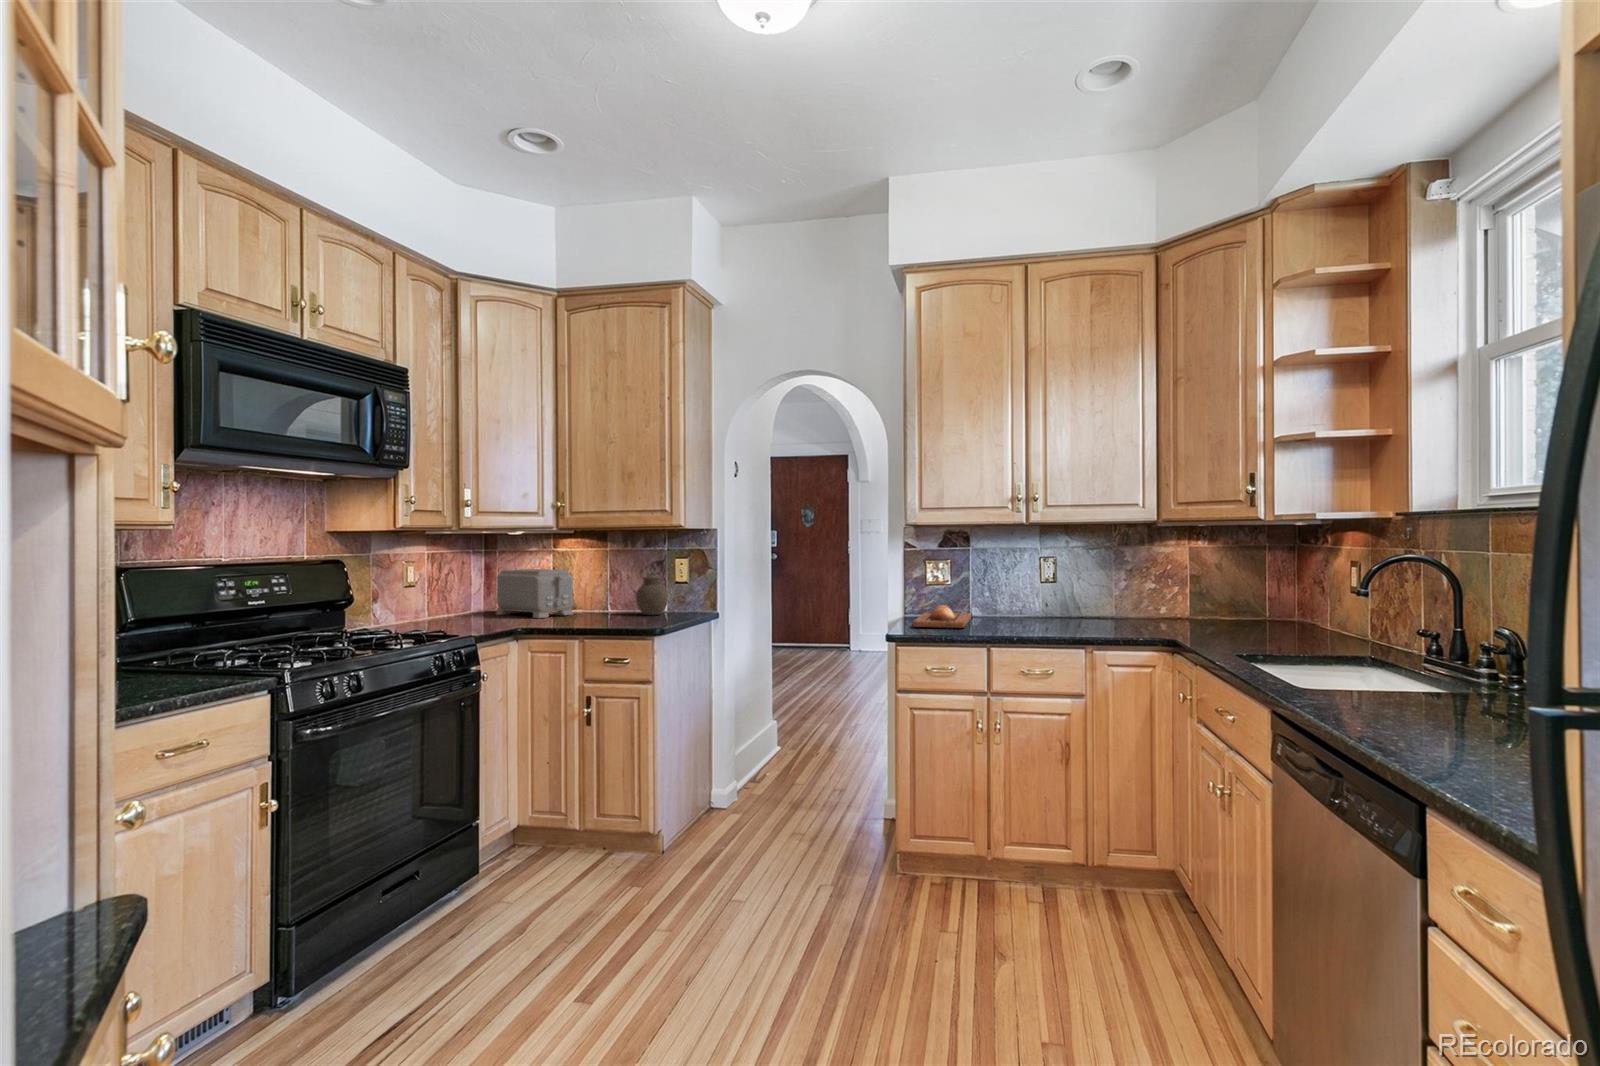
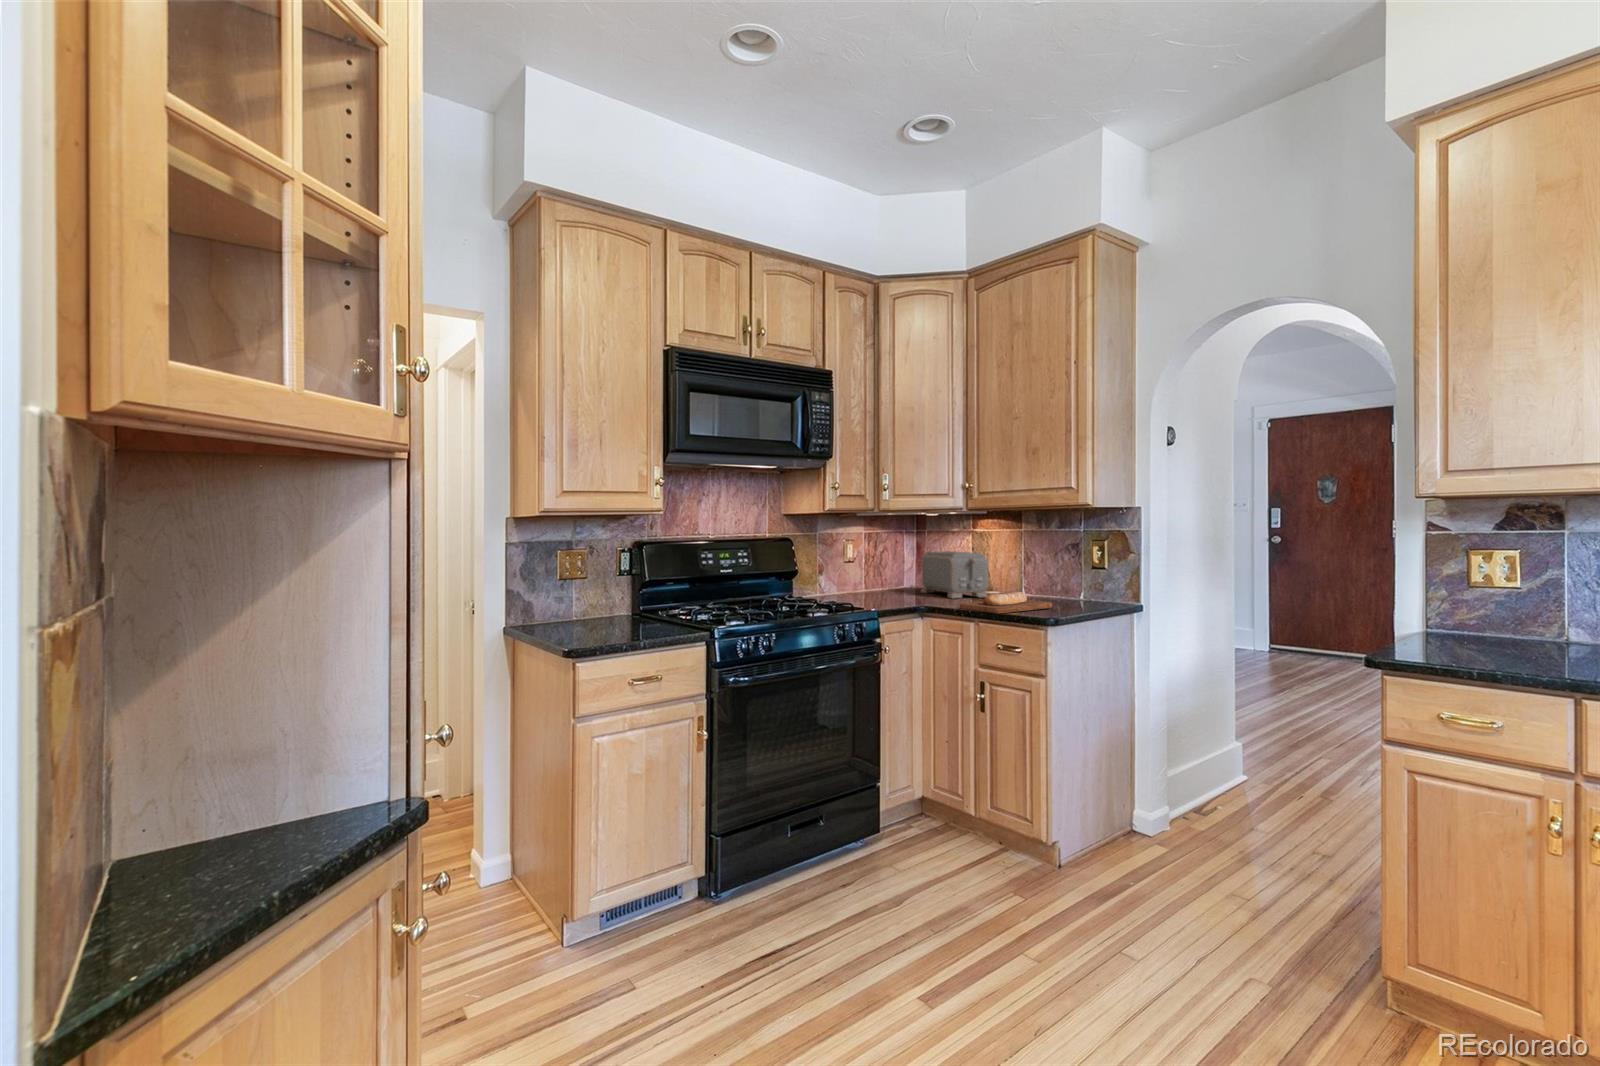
jar: present [636,572,668,615] -> none [1052,558,1088,604]
bread loaf: present [913,605,971,628] -> present [960,591,1052,614]

